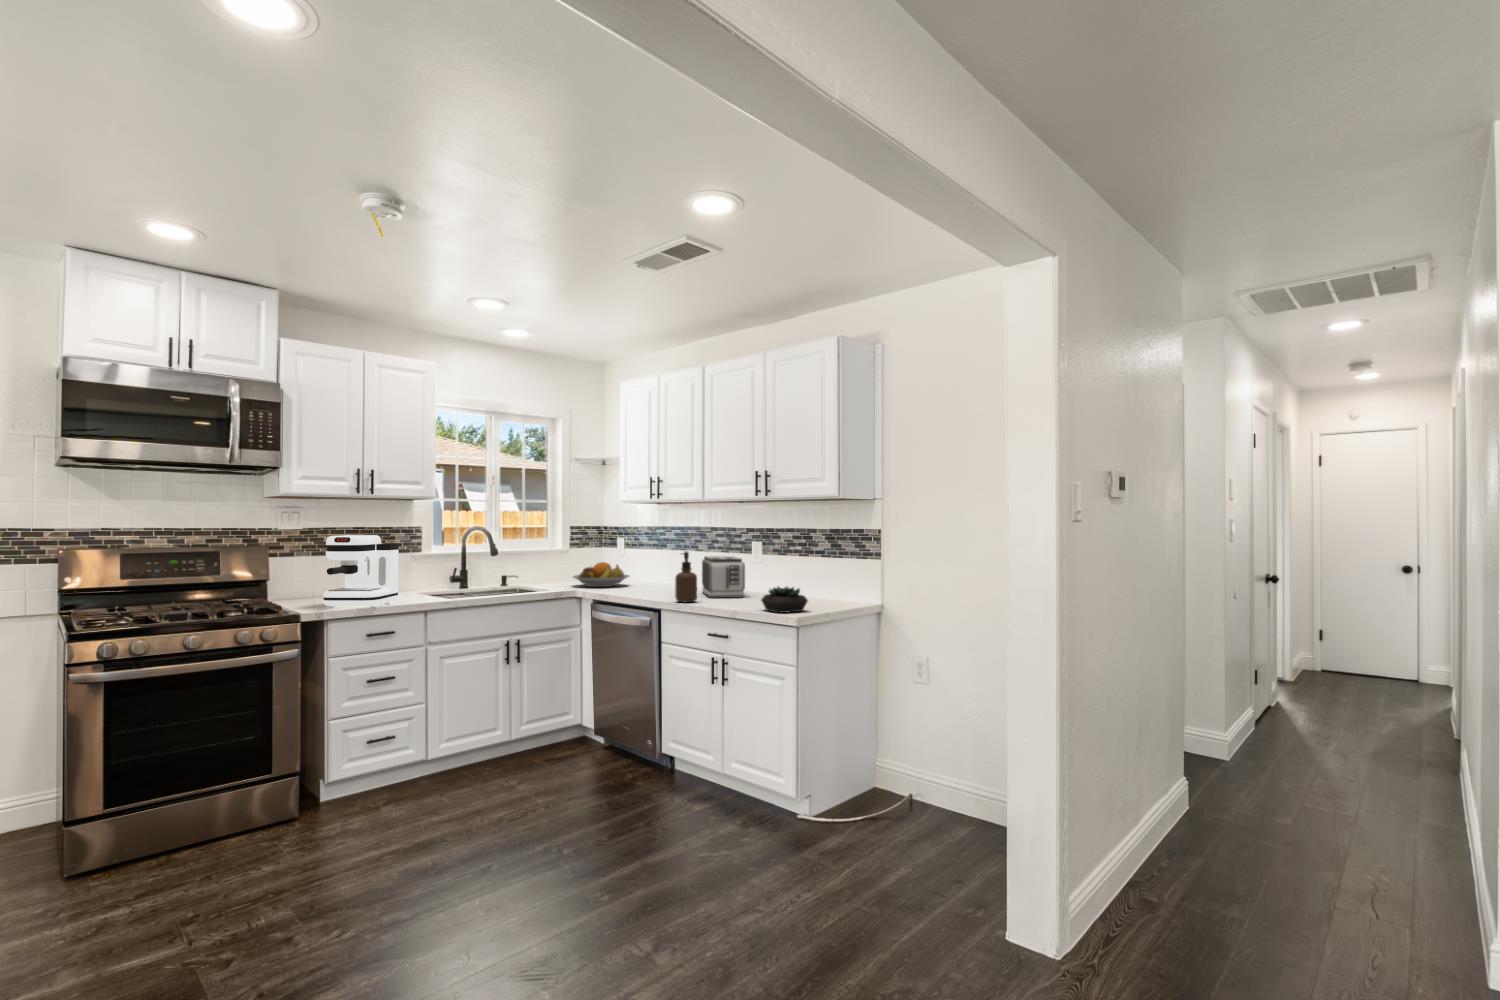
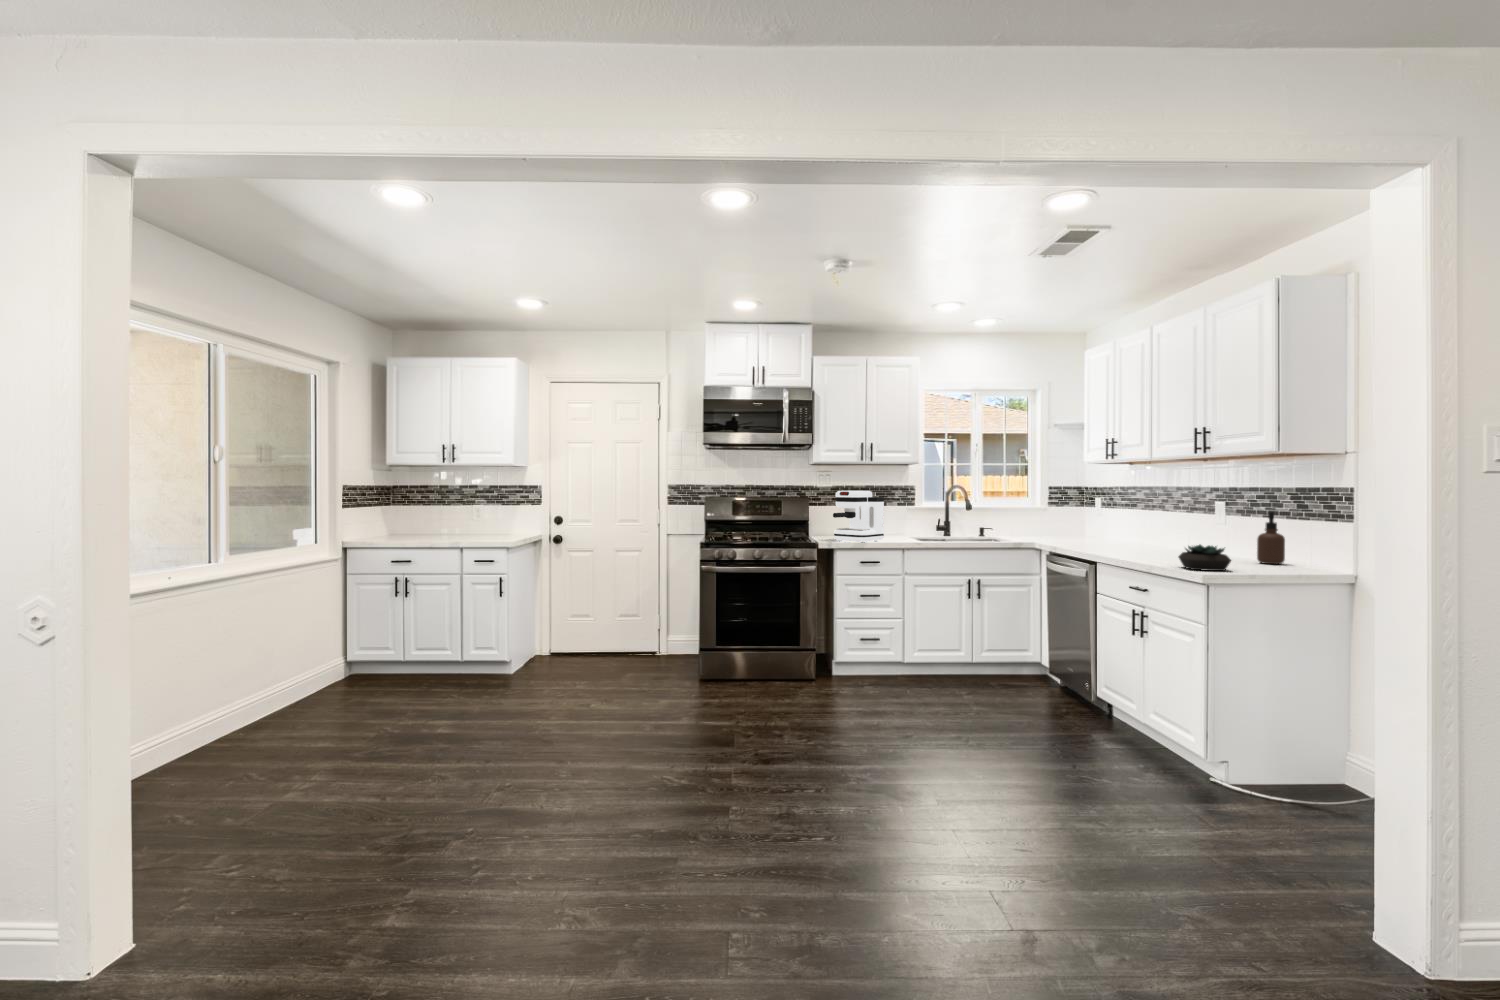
soap dispenser: present [675,552,697,603] -> present [1257,512,1285,564]
toaster: present [702,556,745,598] -> none [1150,516,1194,557]
fruit bowl: present [573,562,629,587] -> none [1039,519,1095,542]

